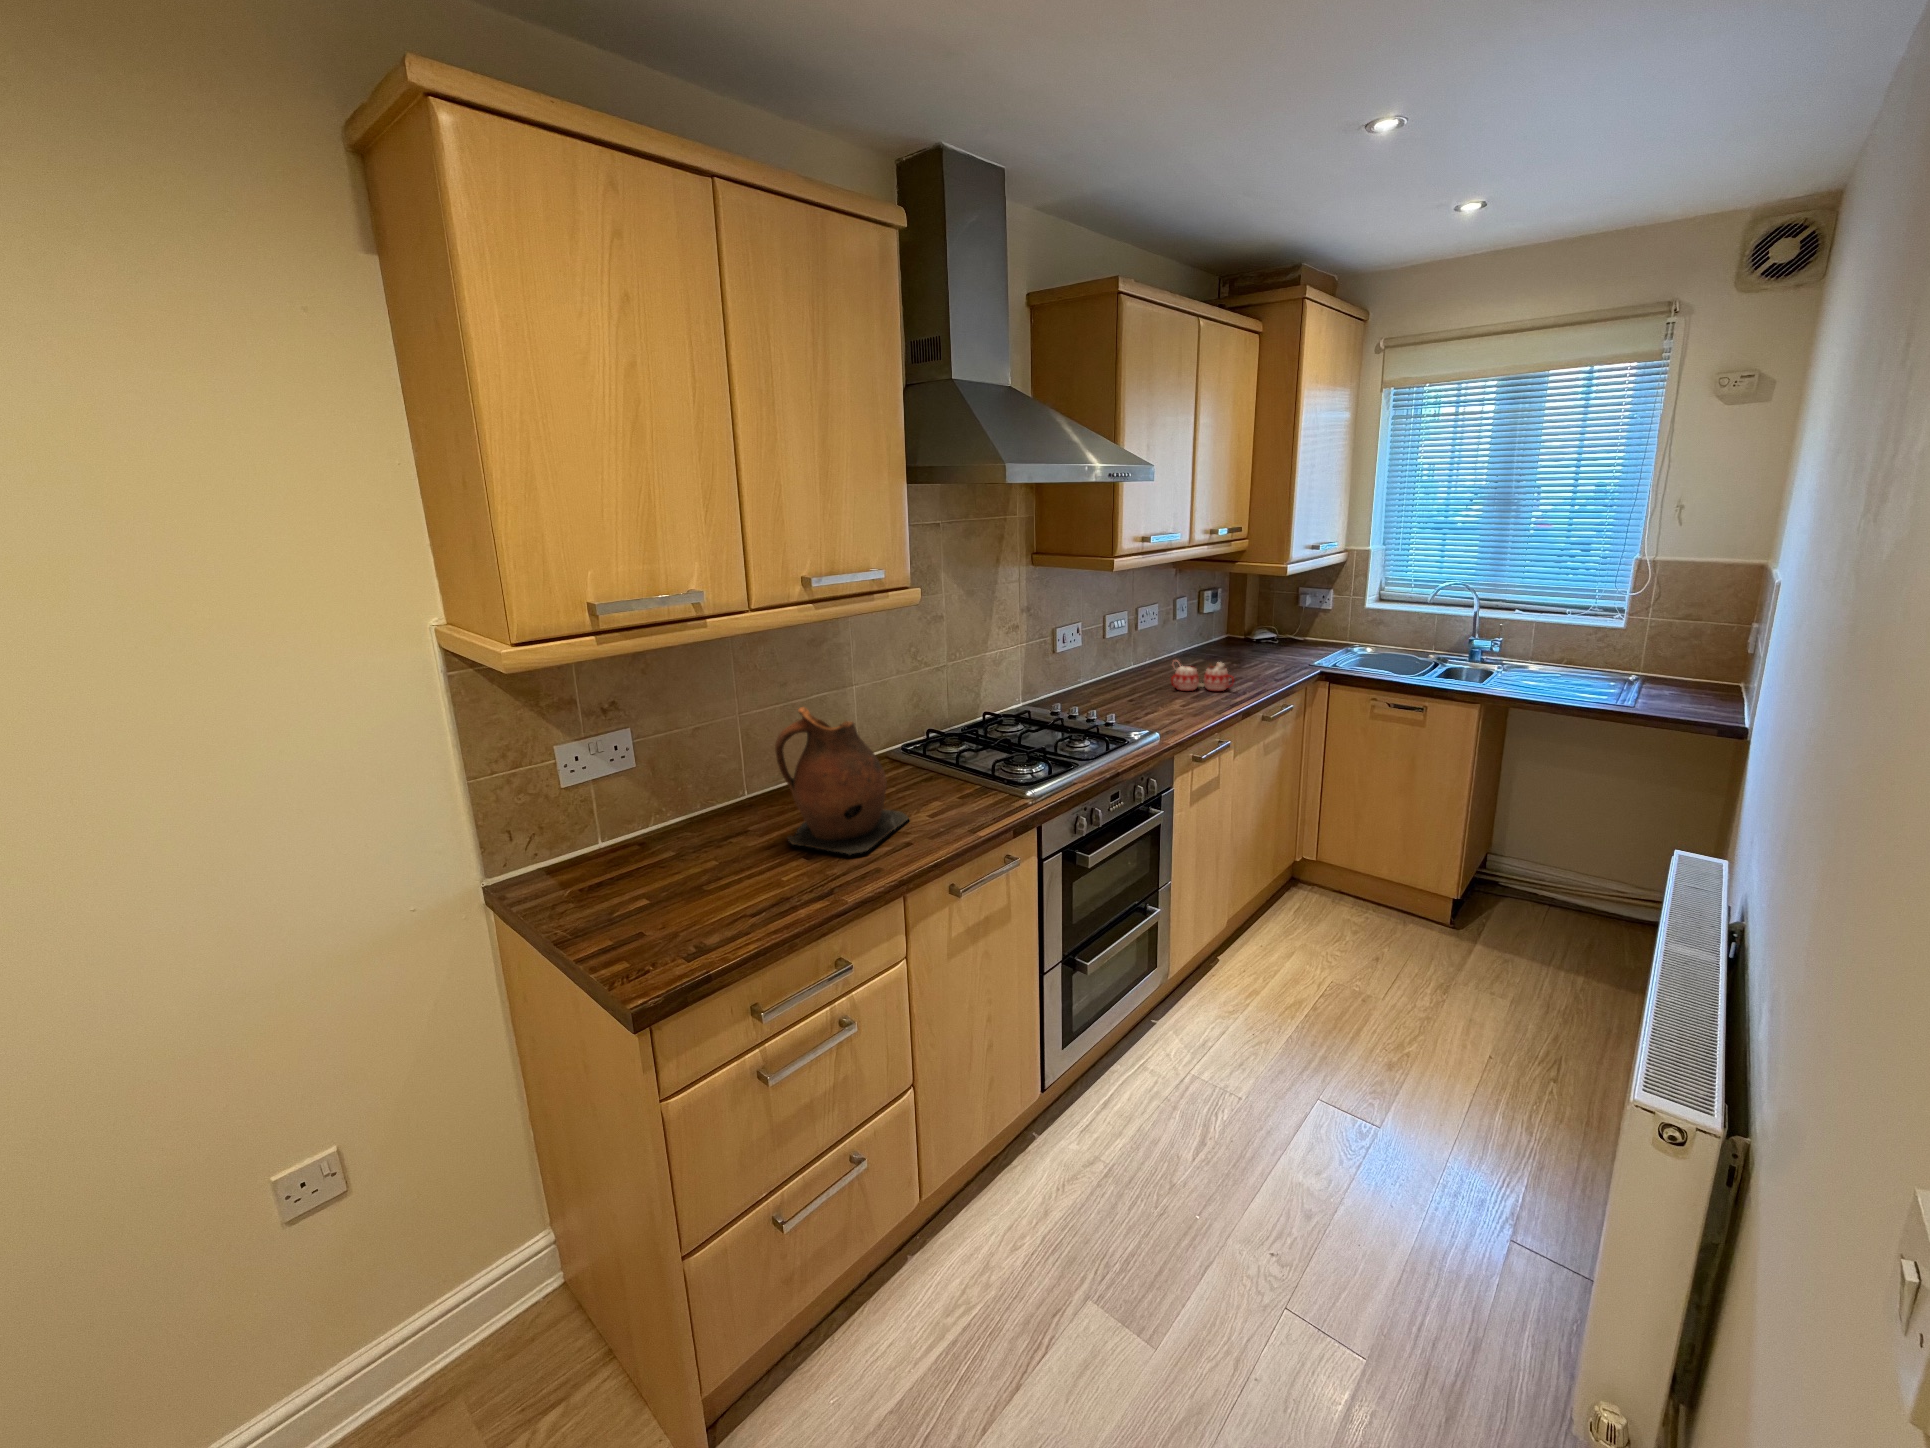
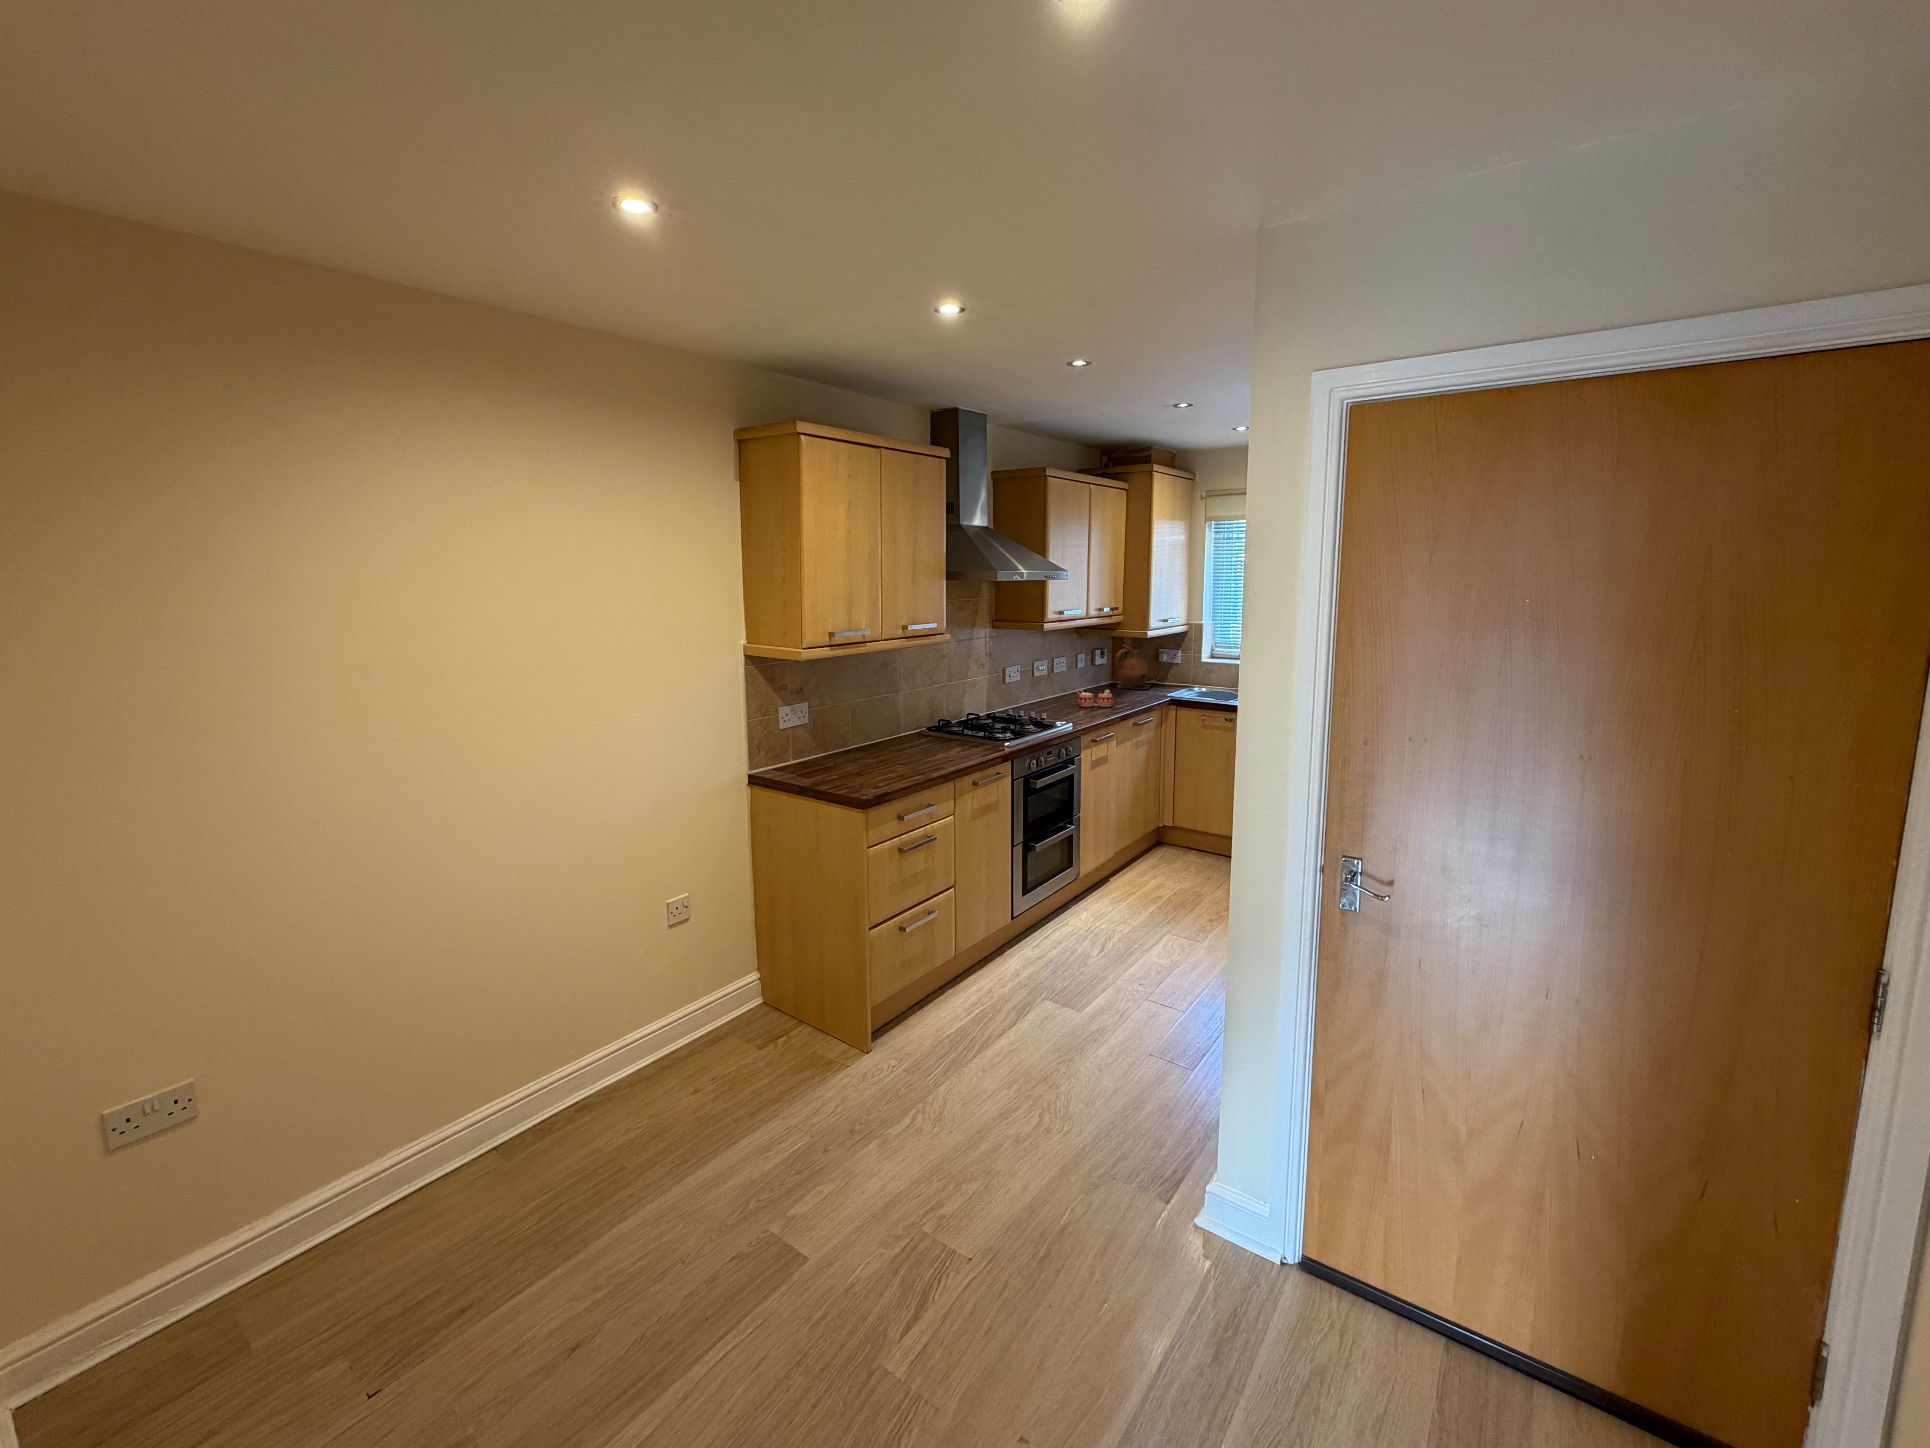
ceramic pitcher: present [775,707,909,856] -> present [1116,645,1151,689]

